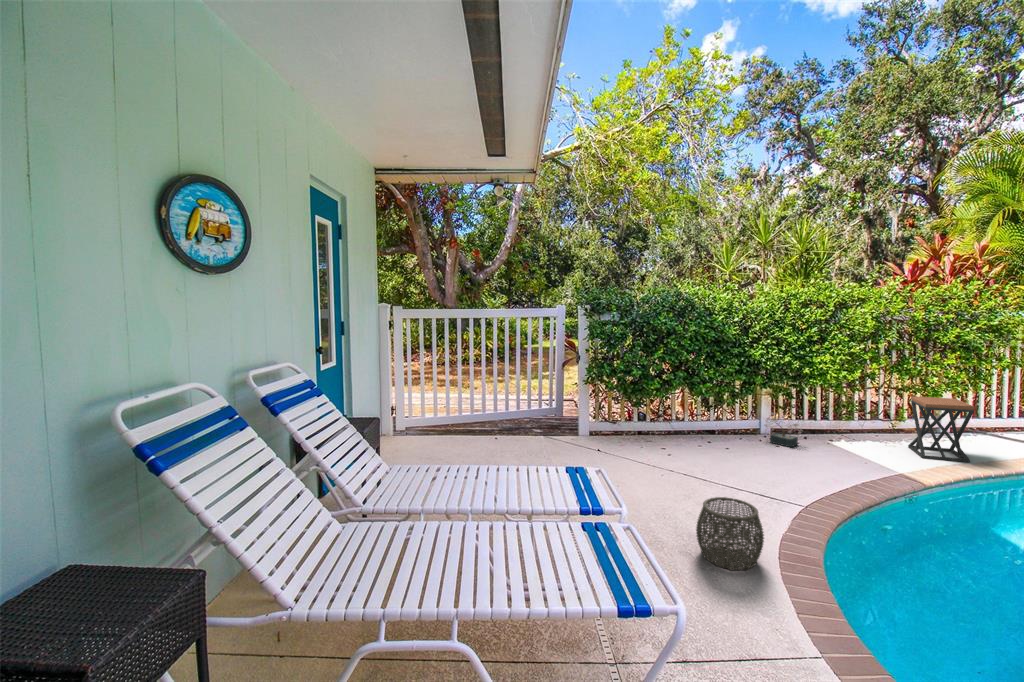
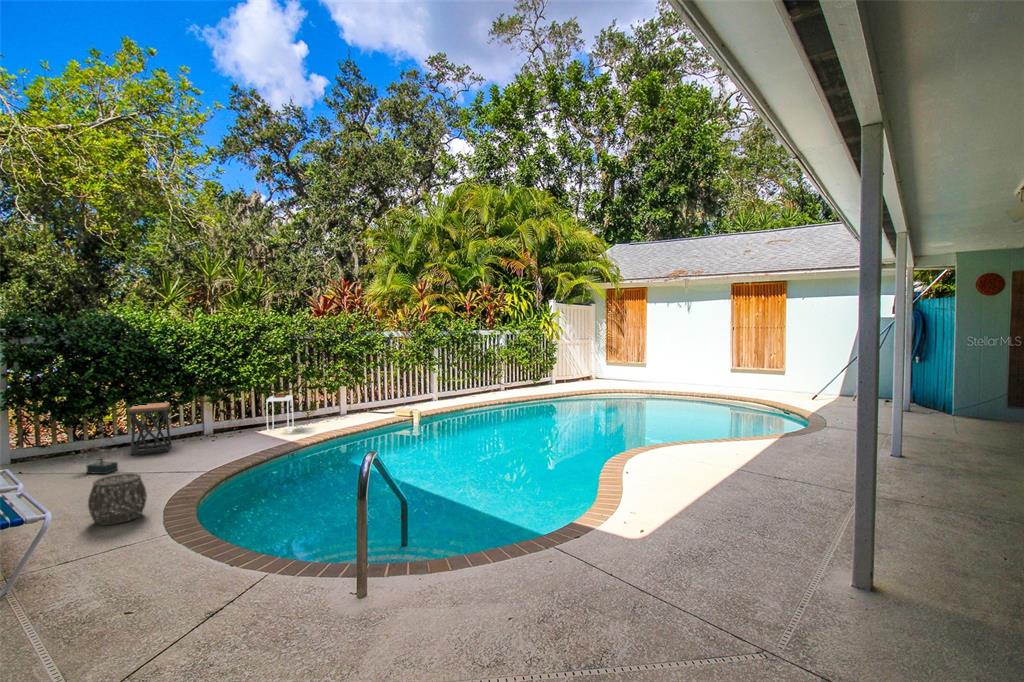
side table: none [845,394,881,450] -> present [266,393,293,433]
stool: present [908,396,974,462] -> present [129,402,171,455]
decorative plant: present [765,413,802,447] -> present [82,446,118,474]

